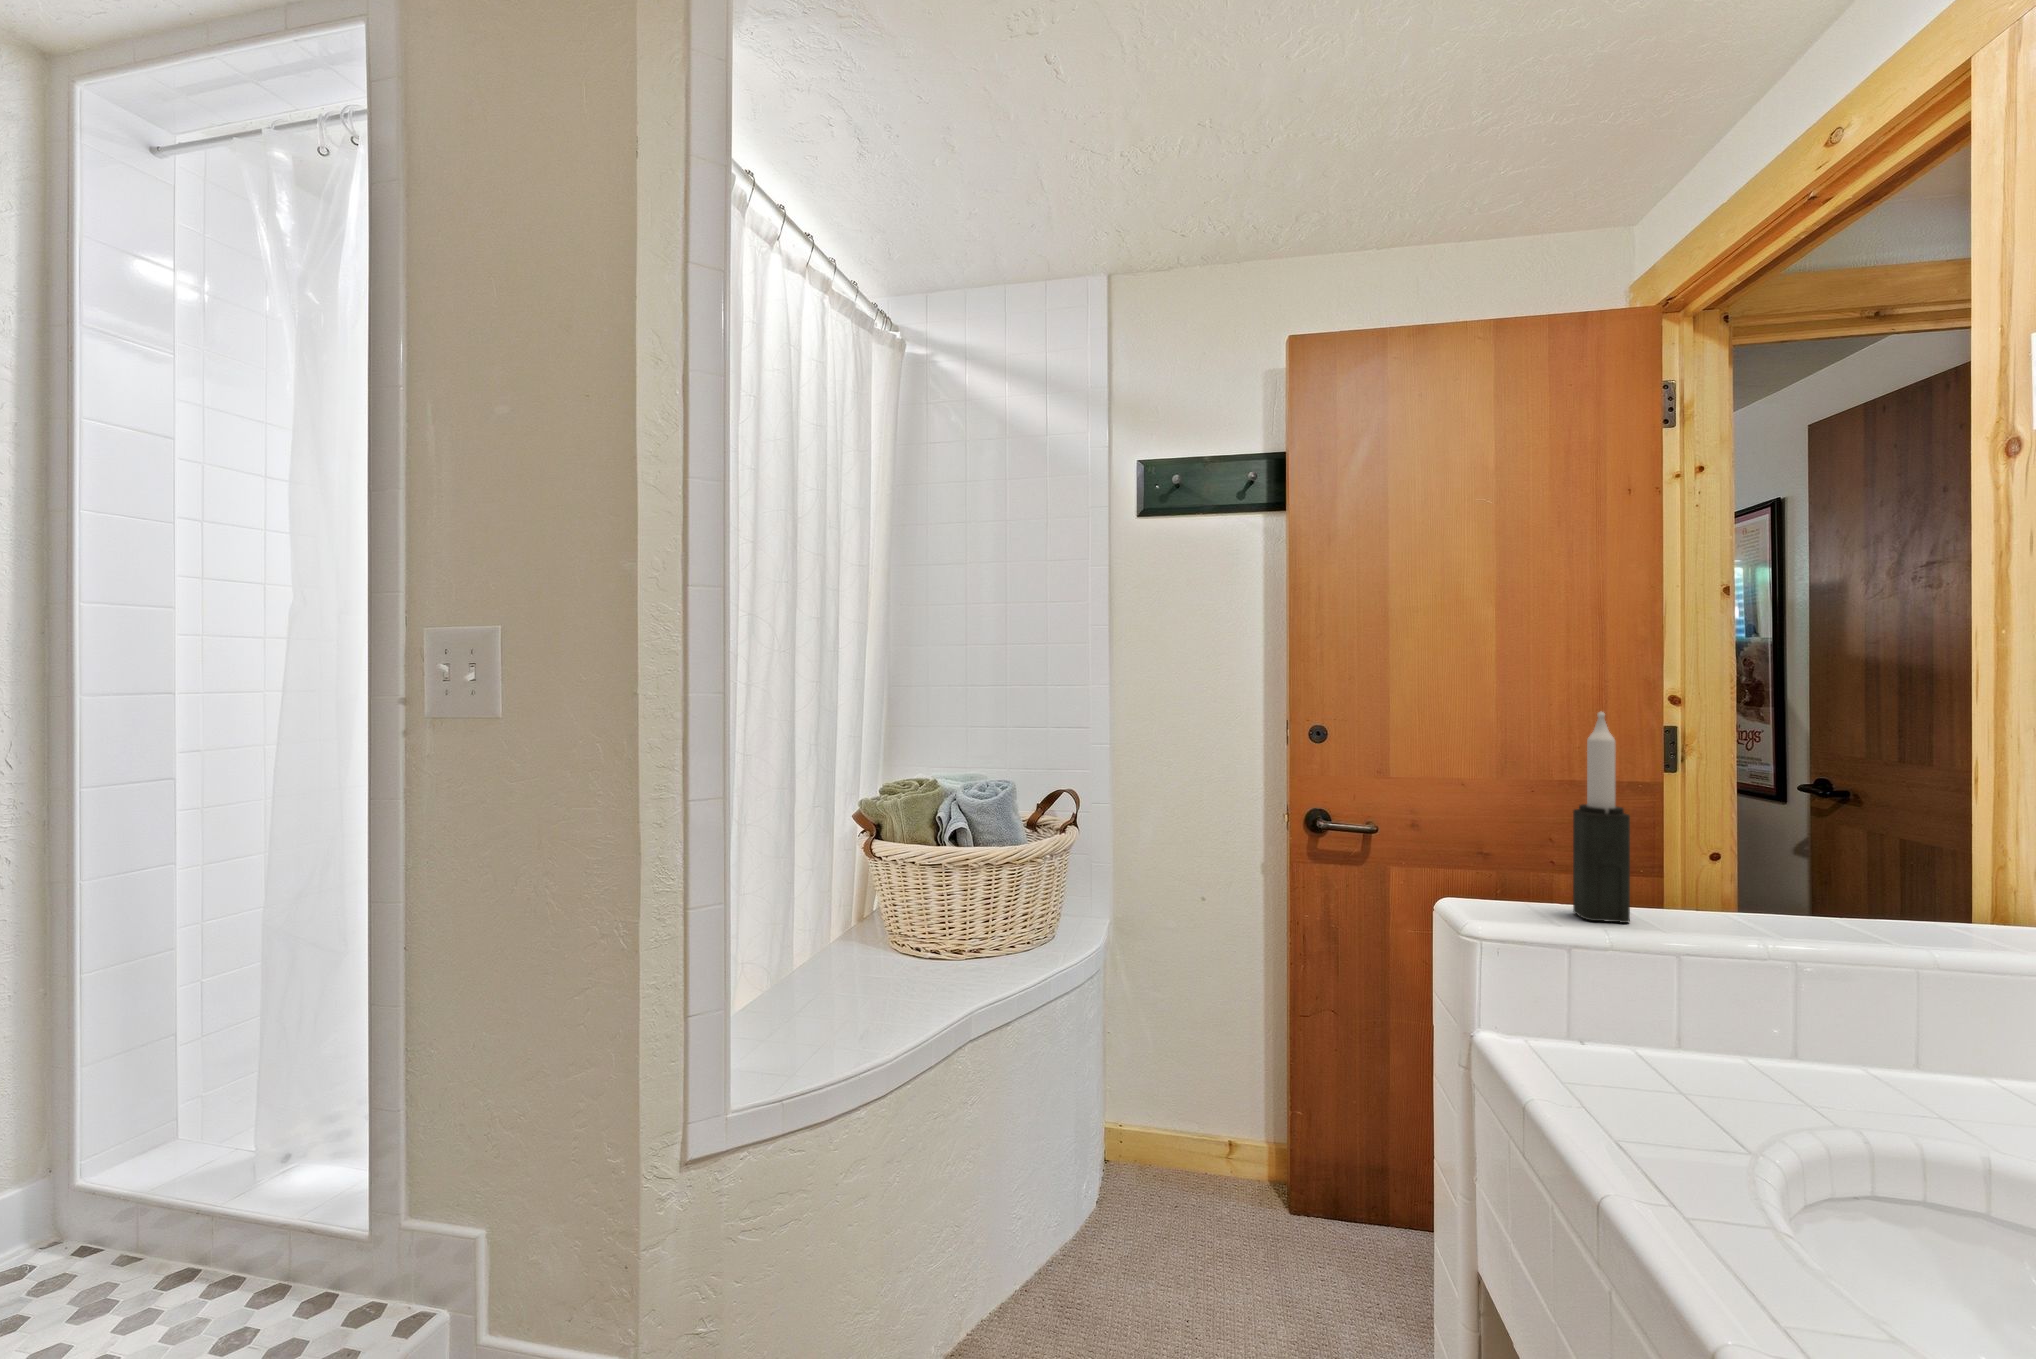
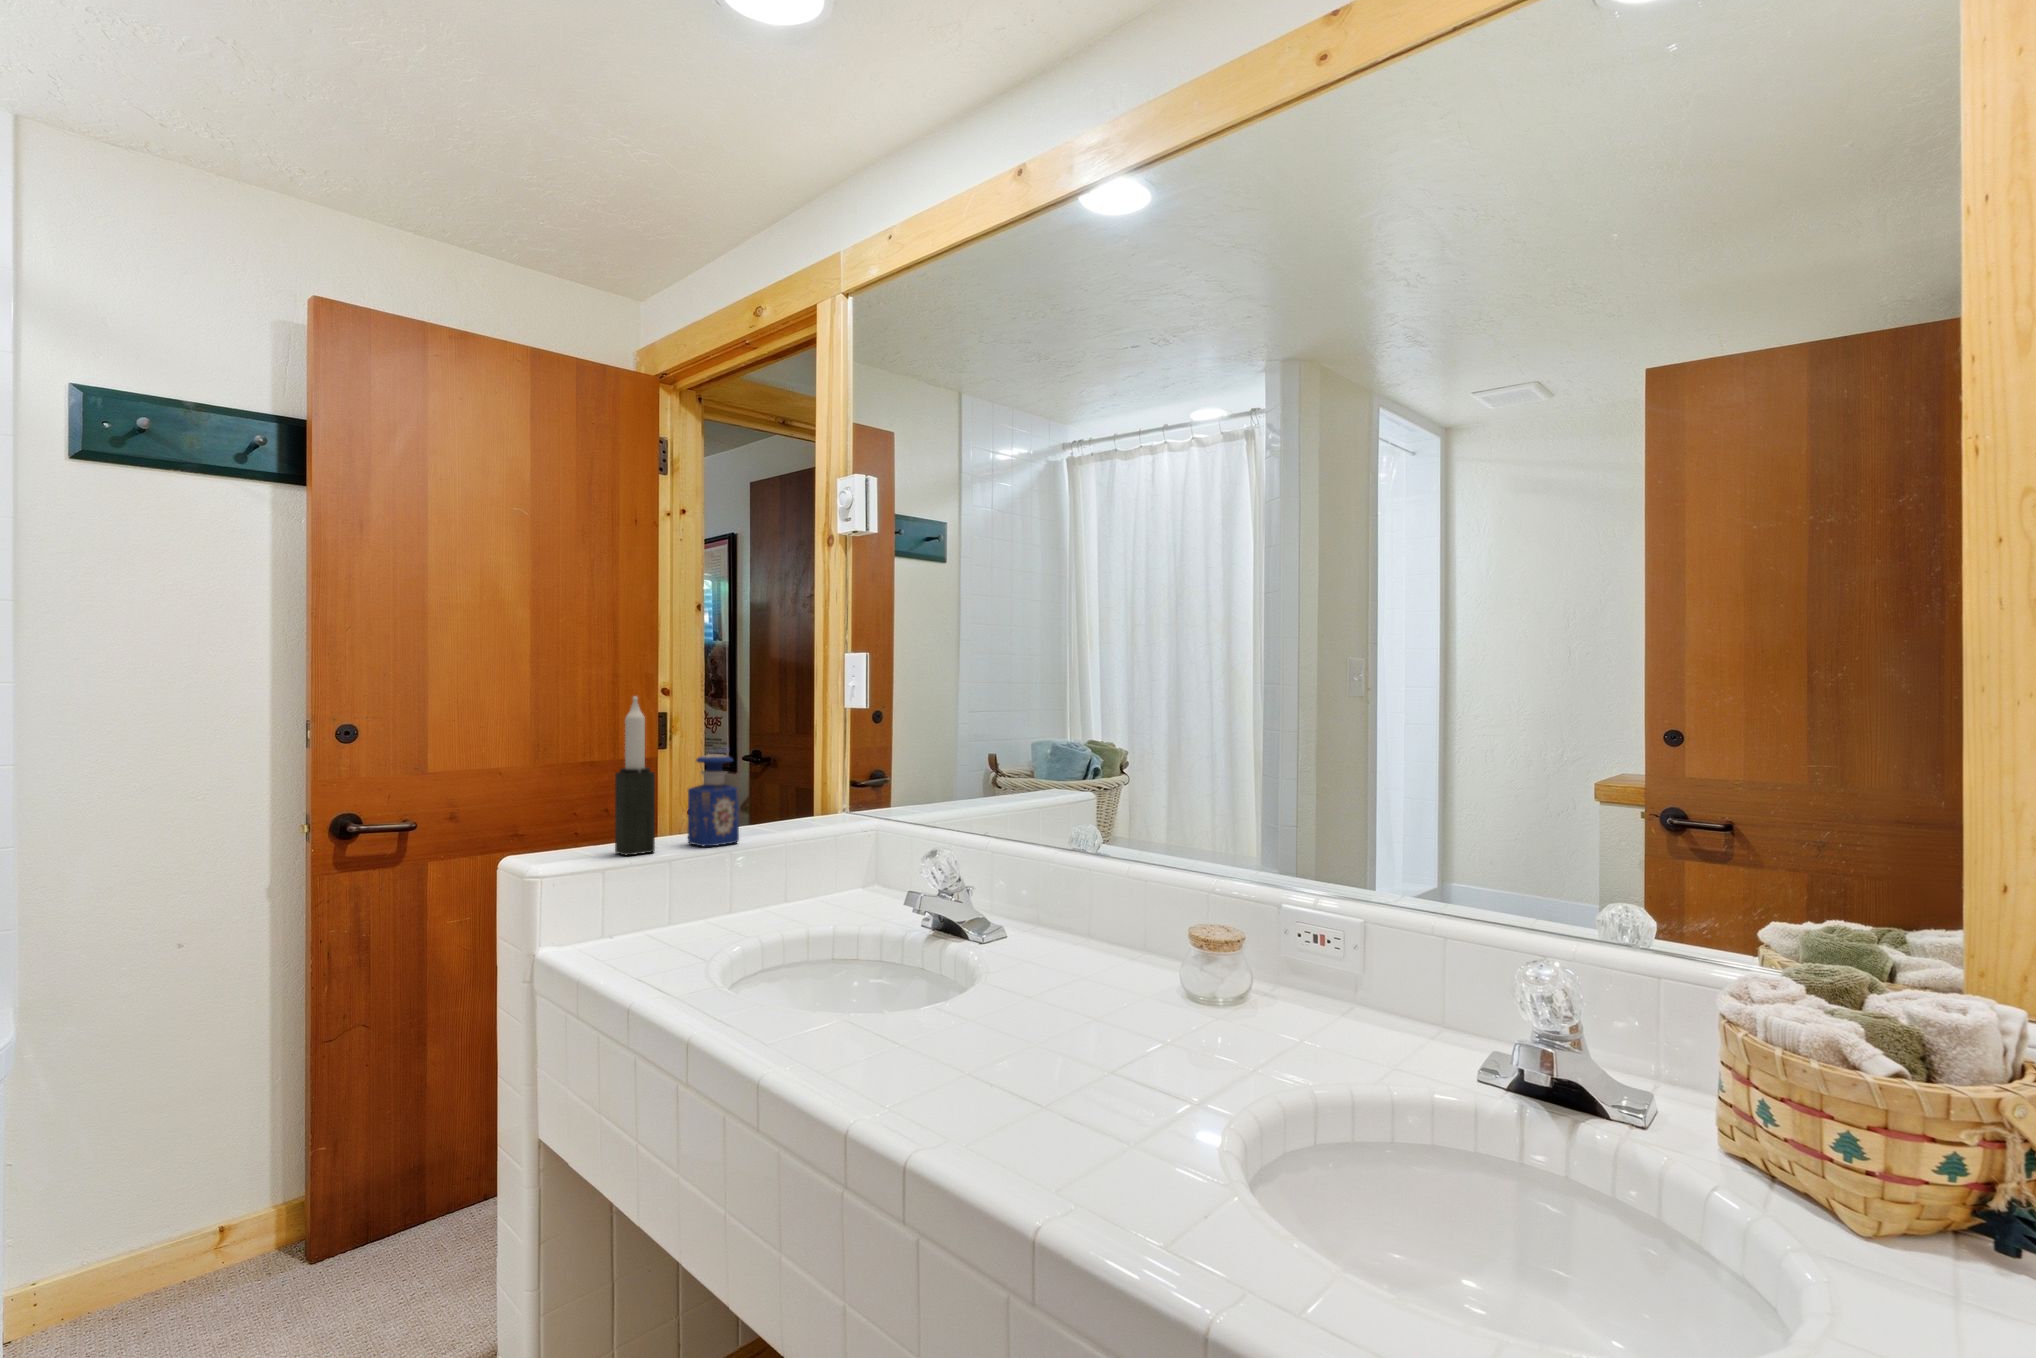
perfume bottle: none [1684,797,1773,933] -> present [688,754,739,846]

